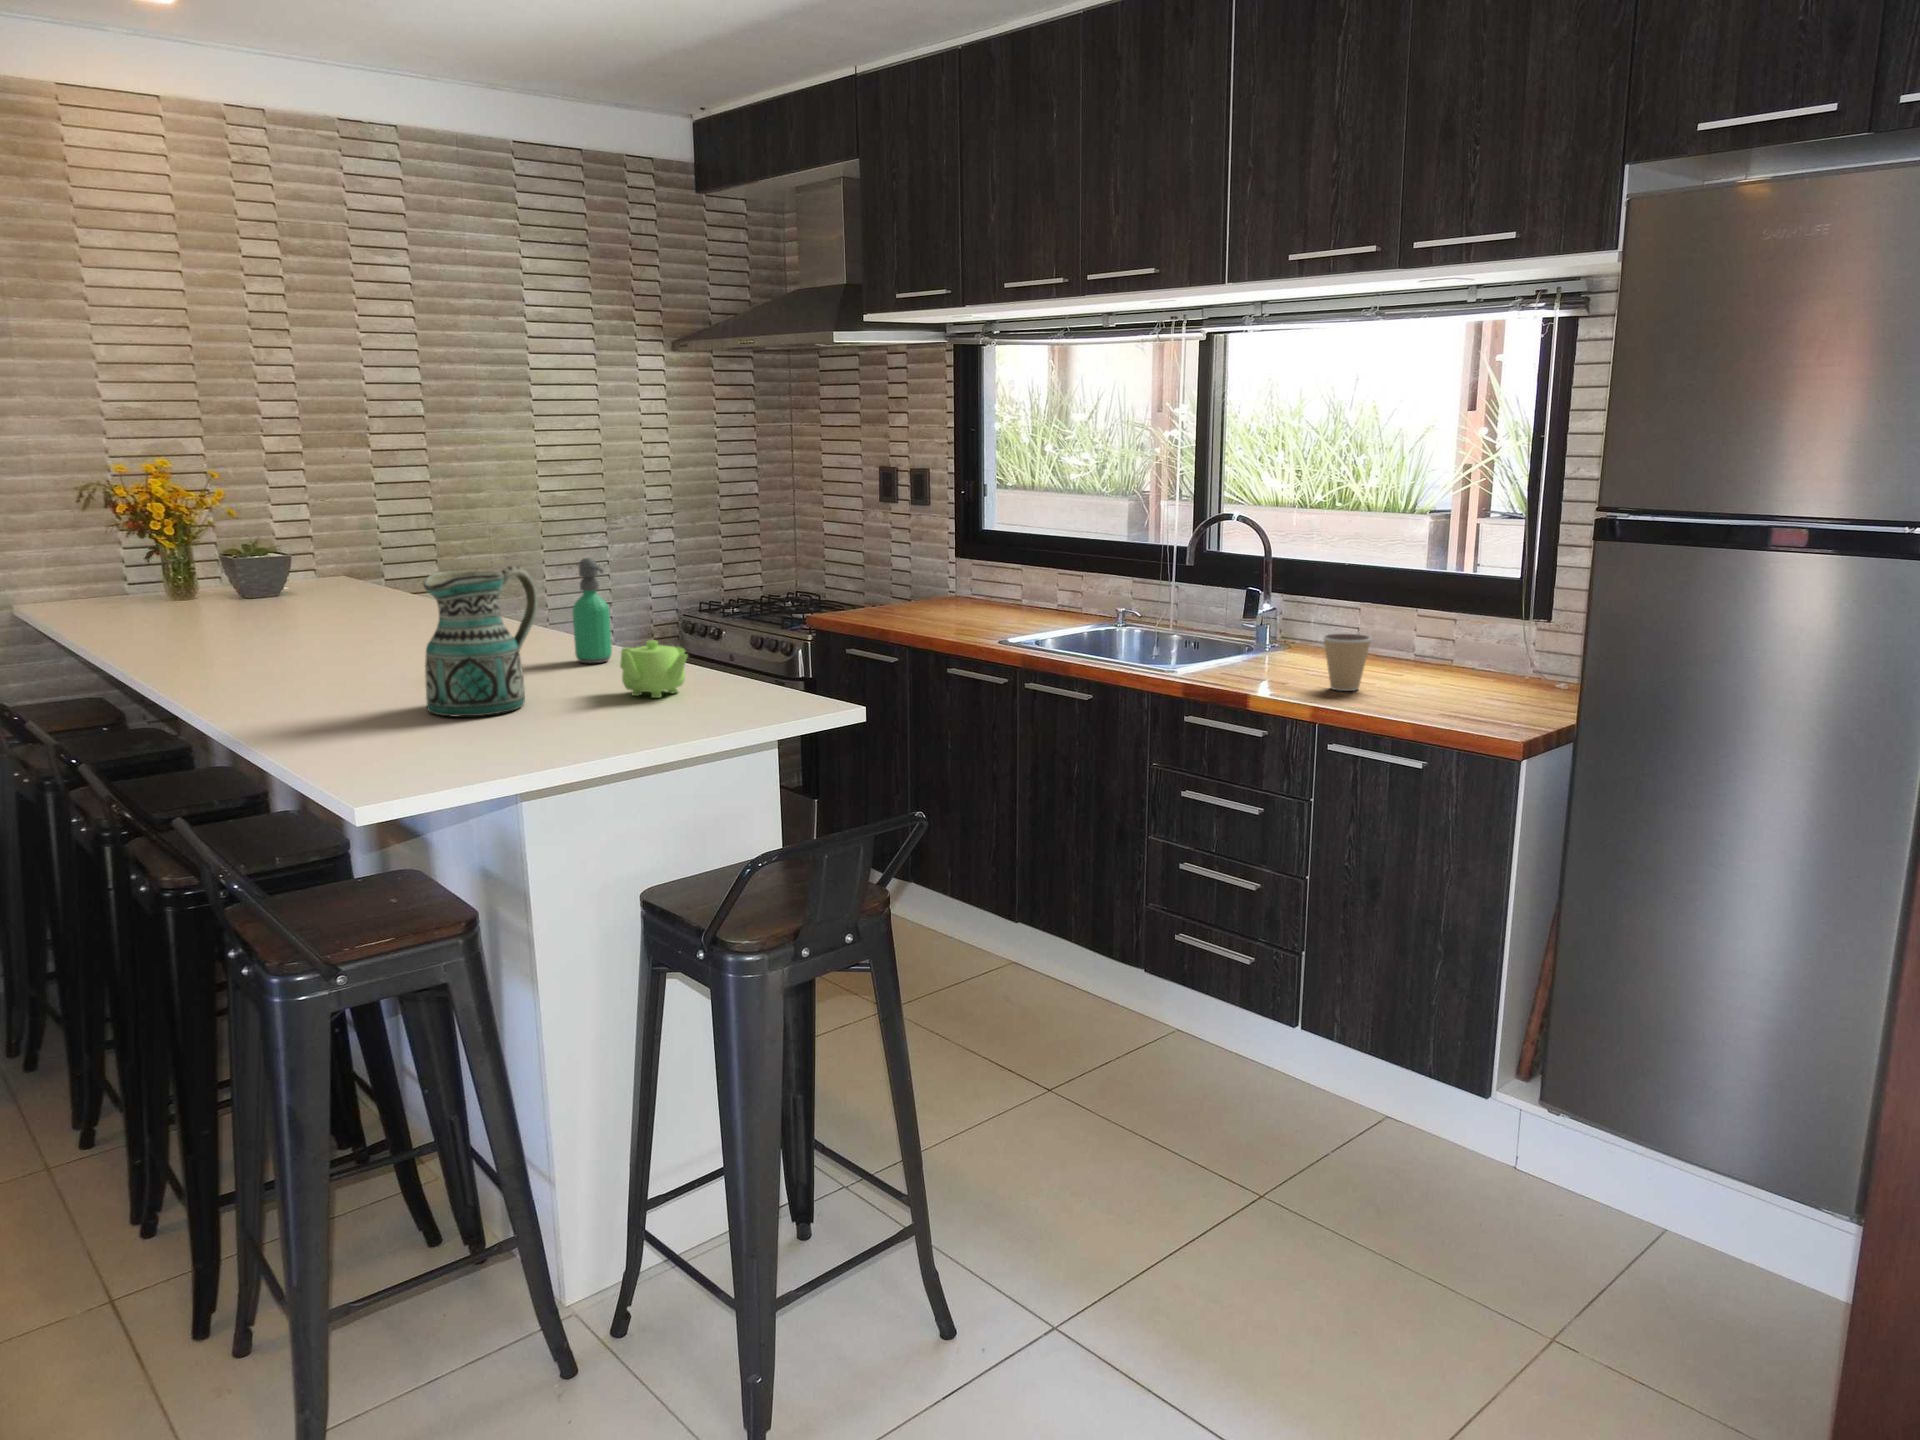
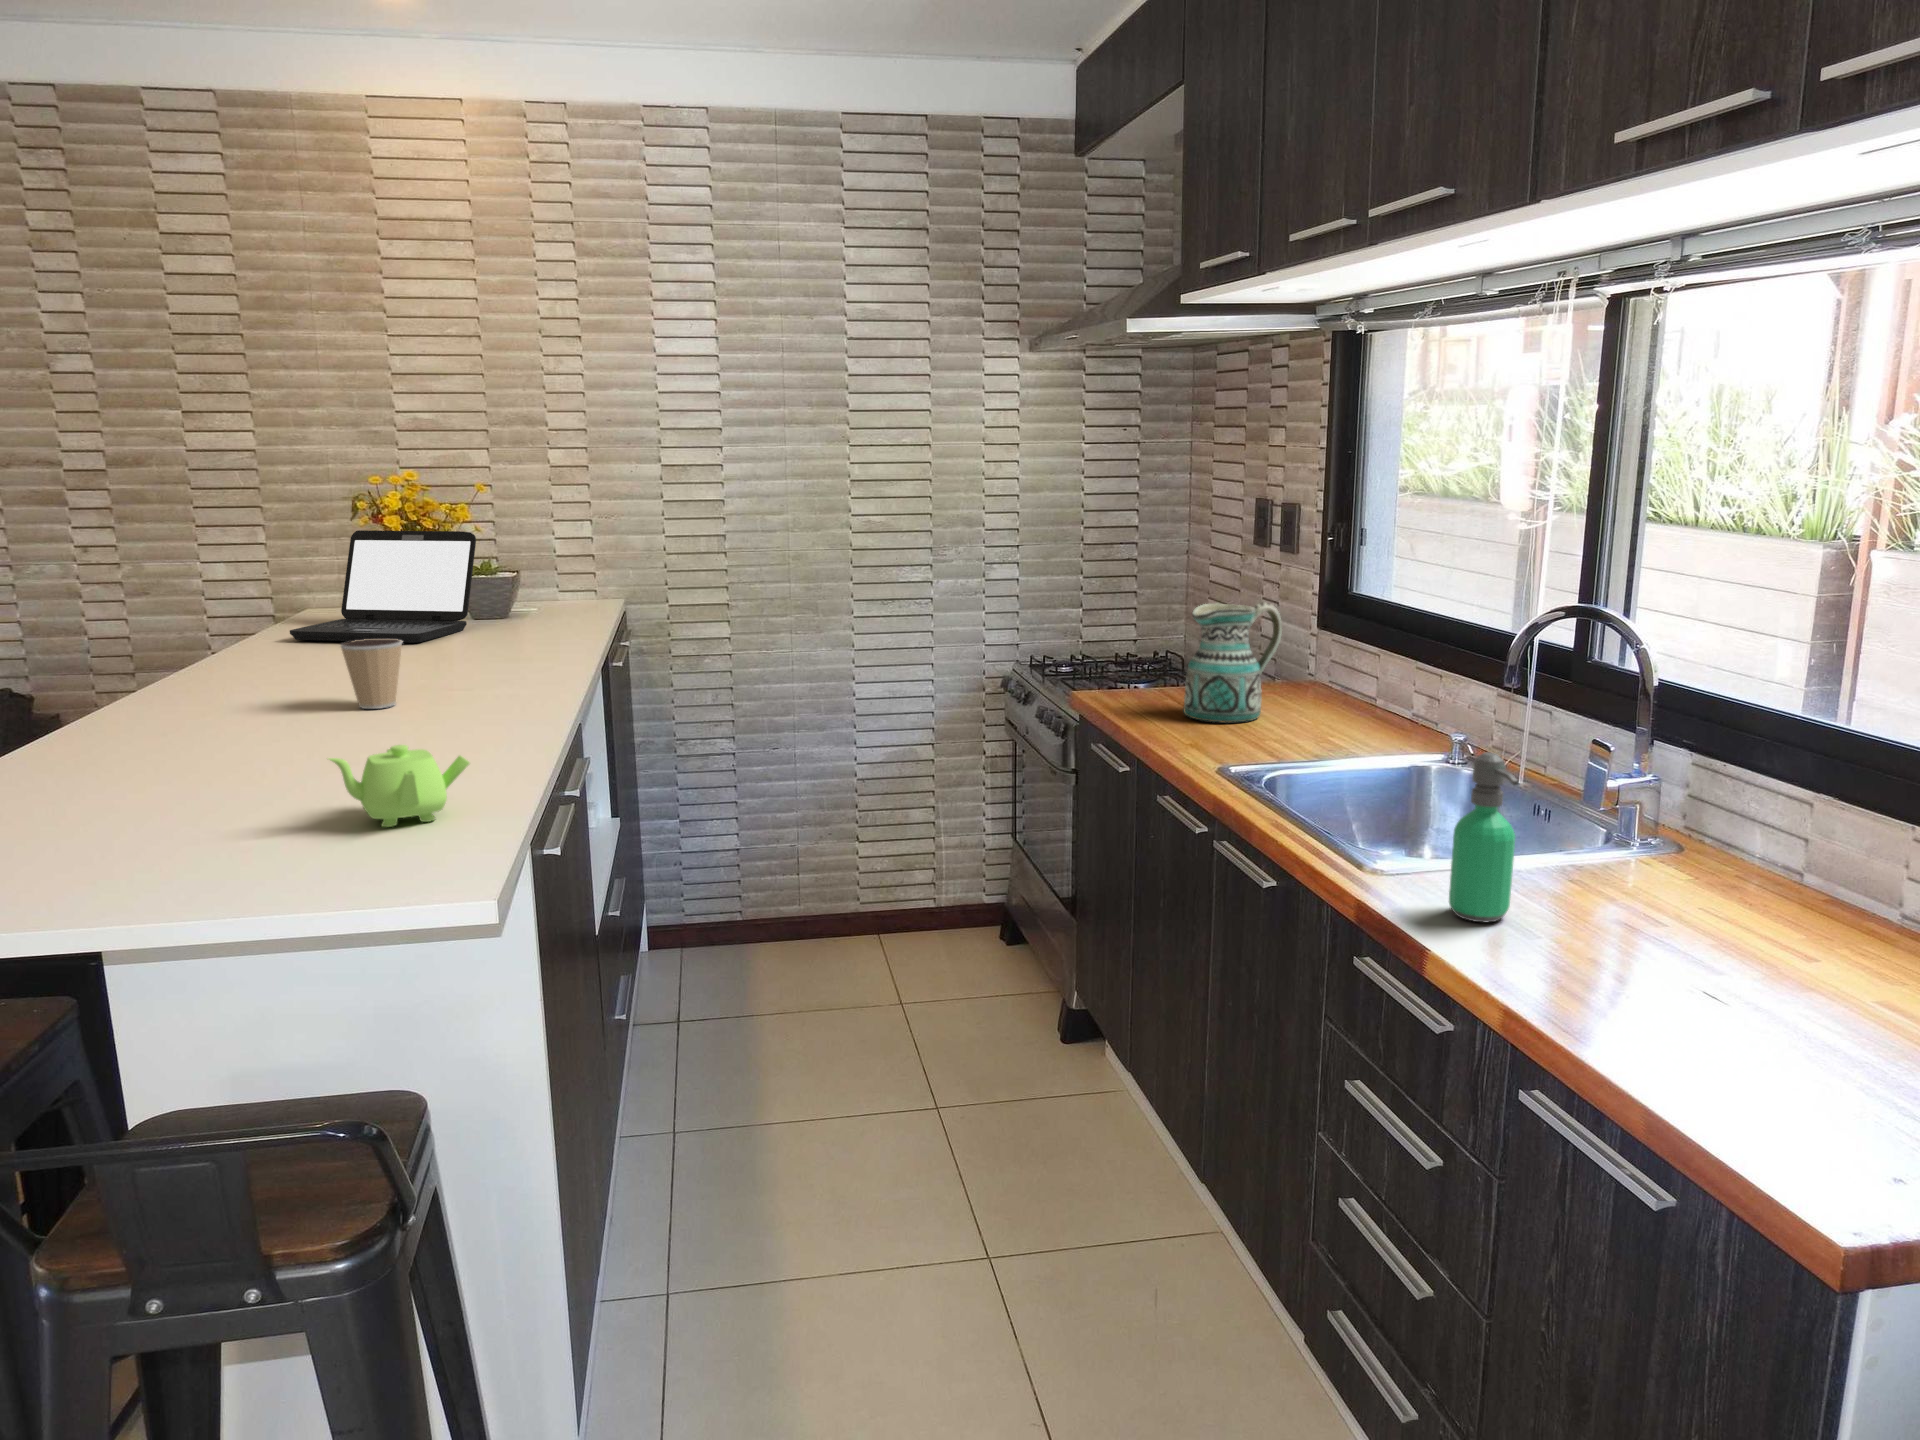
laptop: none [102,515,266,626] -> present [290,530,476,643]
soap dispenser: present [572,558,612,663] -> present [1449,752,1518,922]
ceramic pitcher: present [423,566,538,716] -> present [1184,602,1282,723]
coffee cup: present [1323,634,1371,691] -> present [340,639,402,709]

